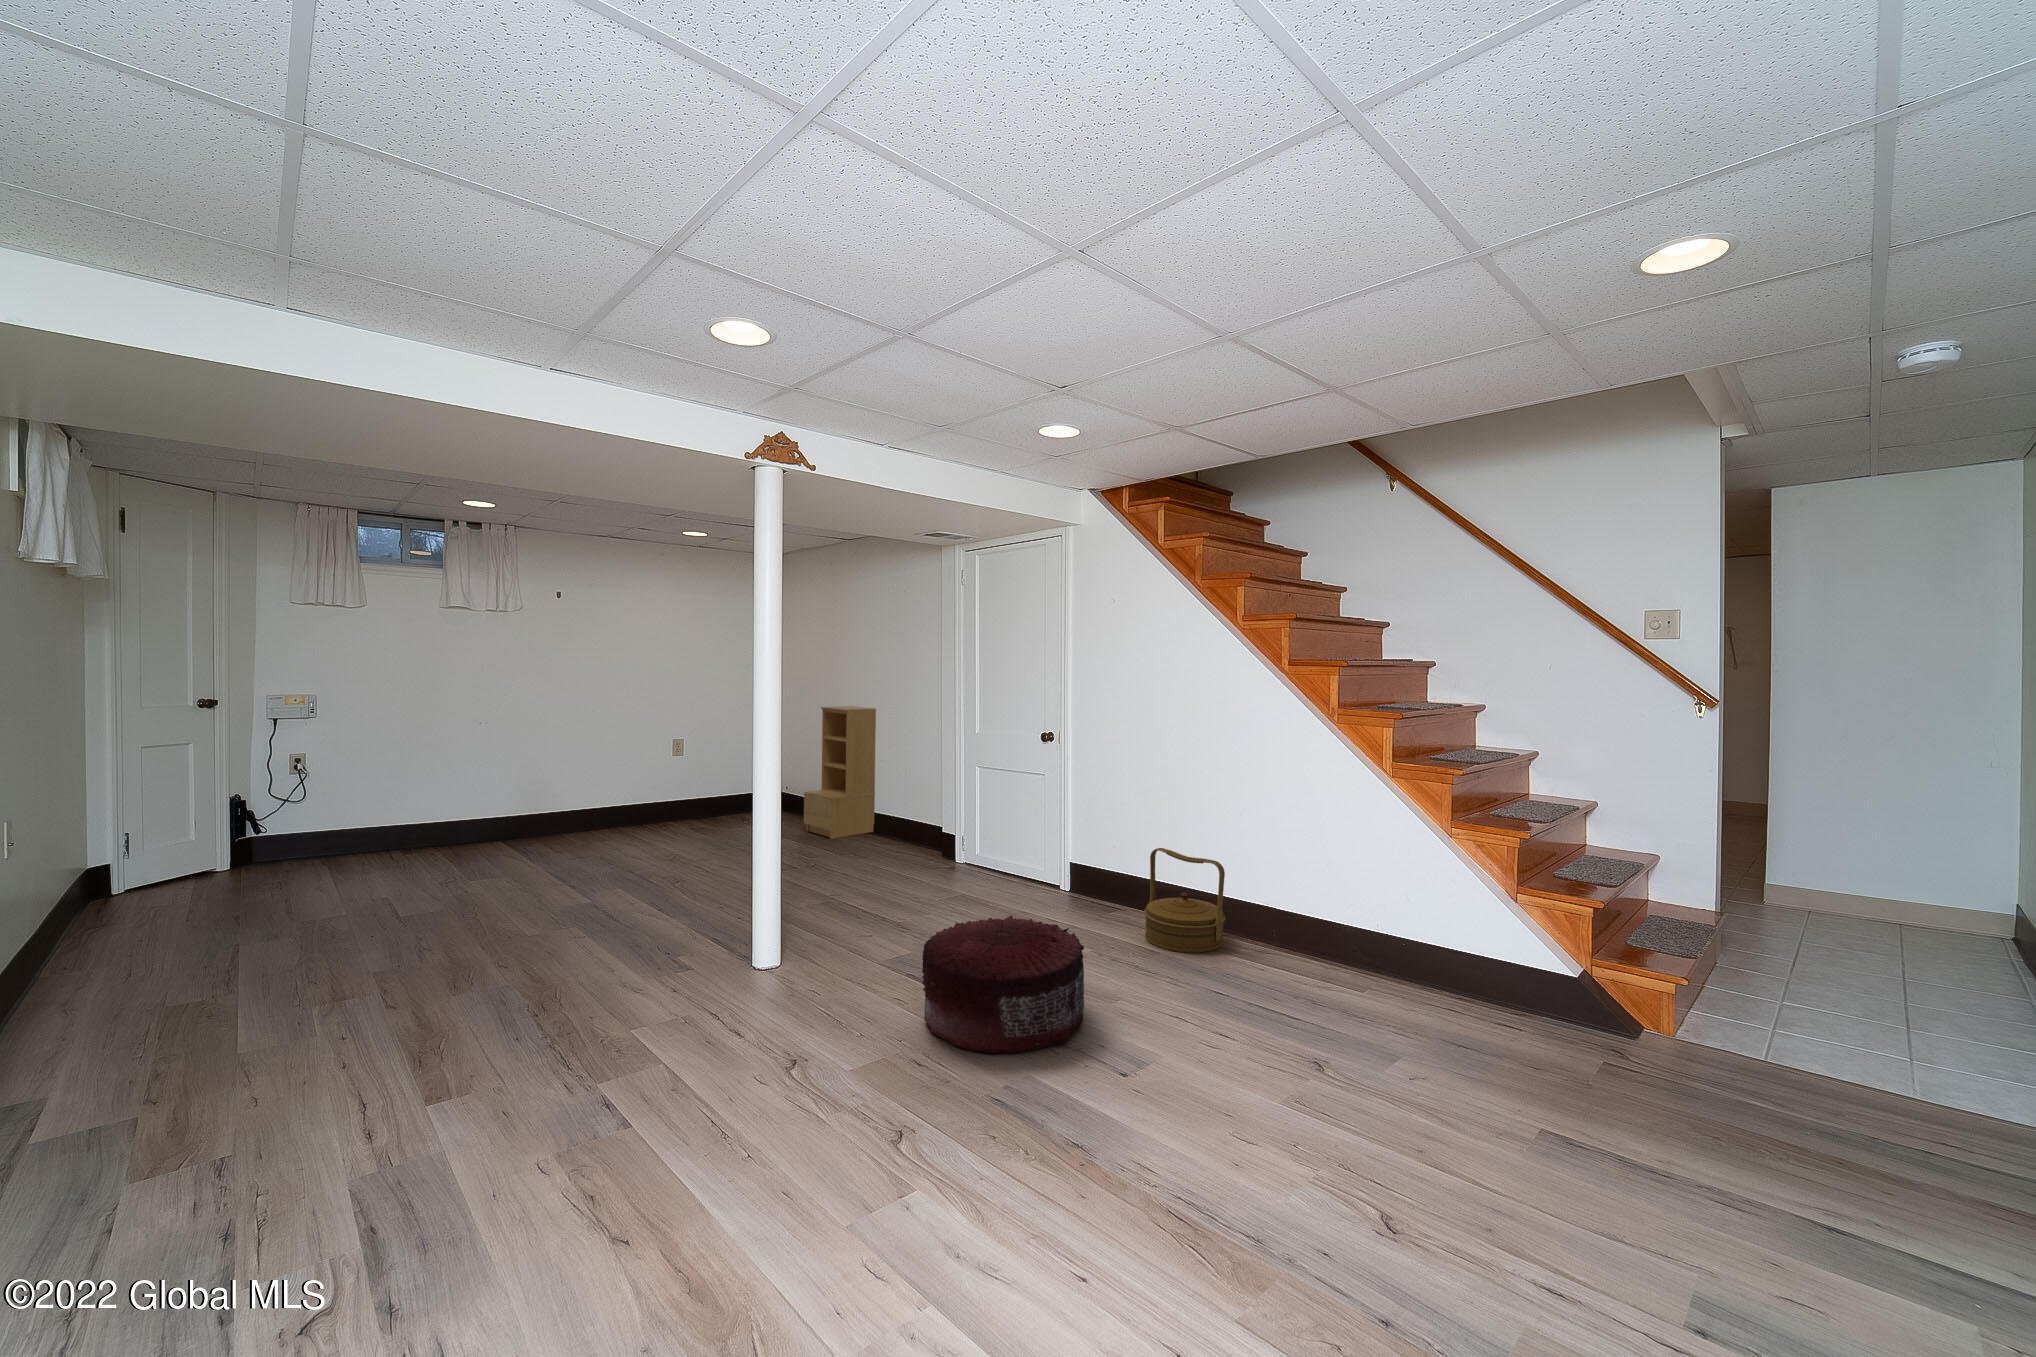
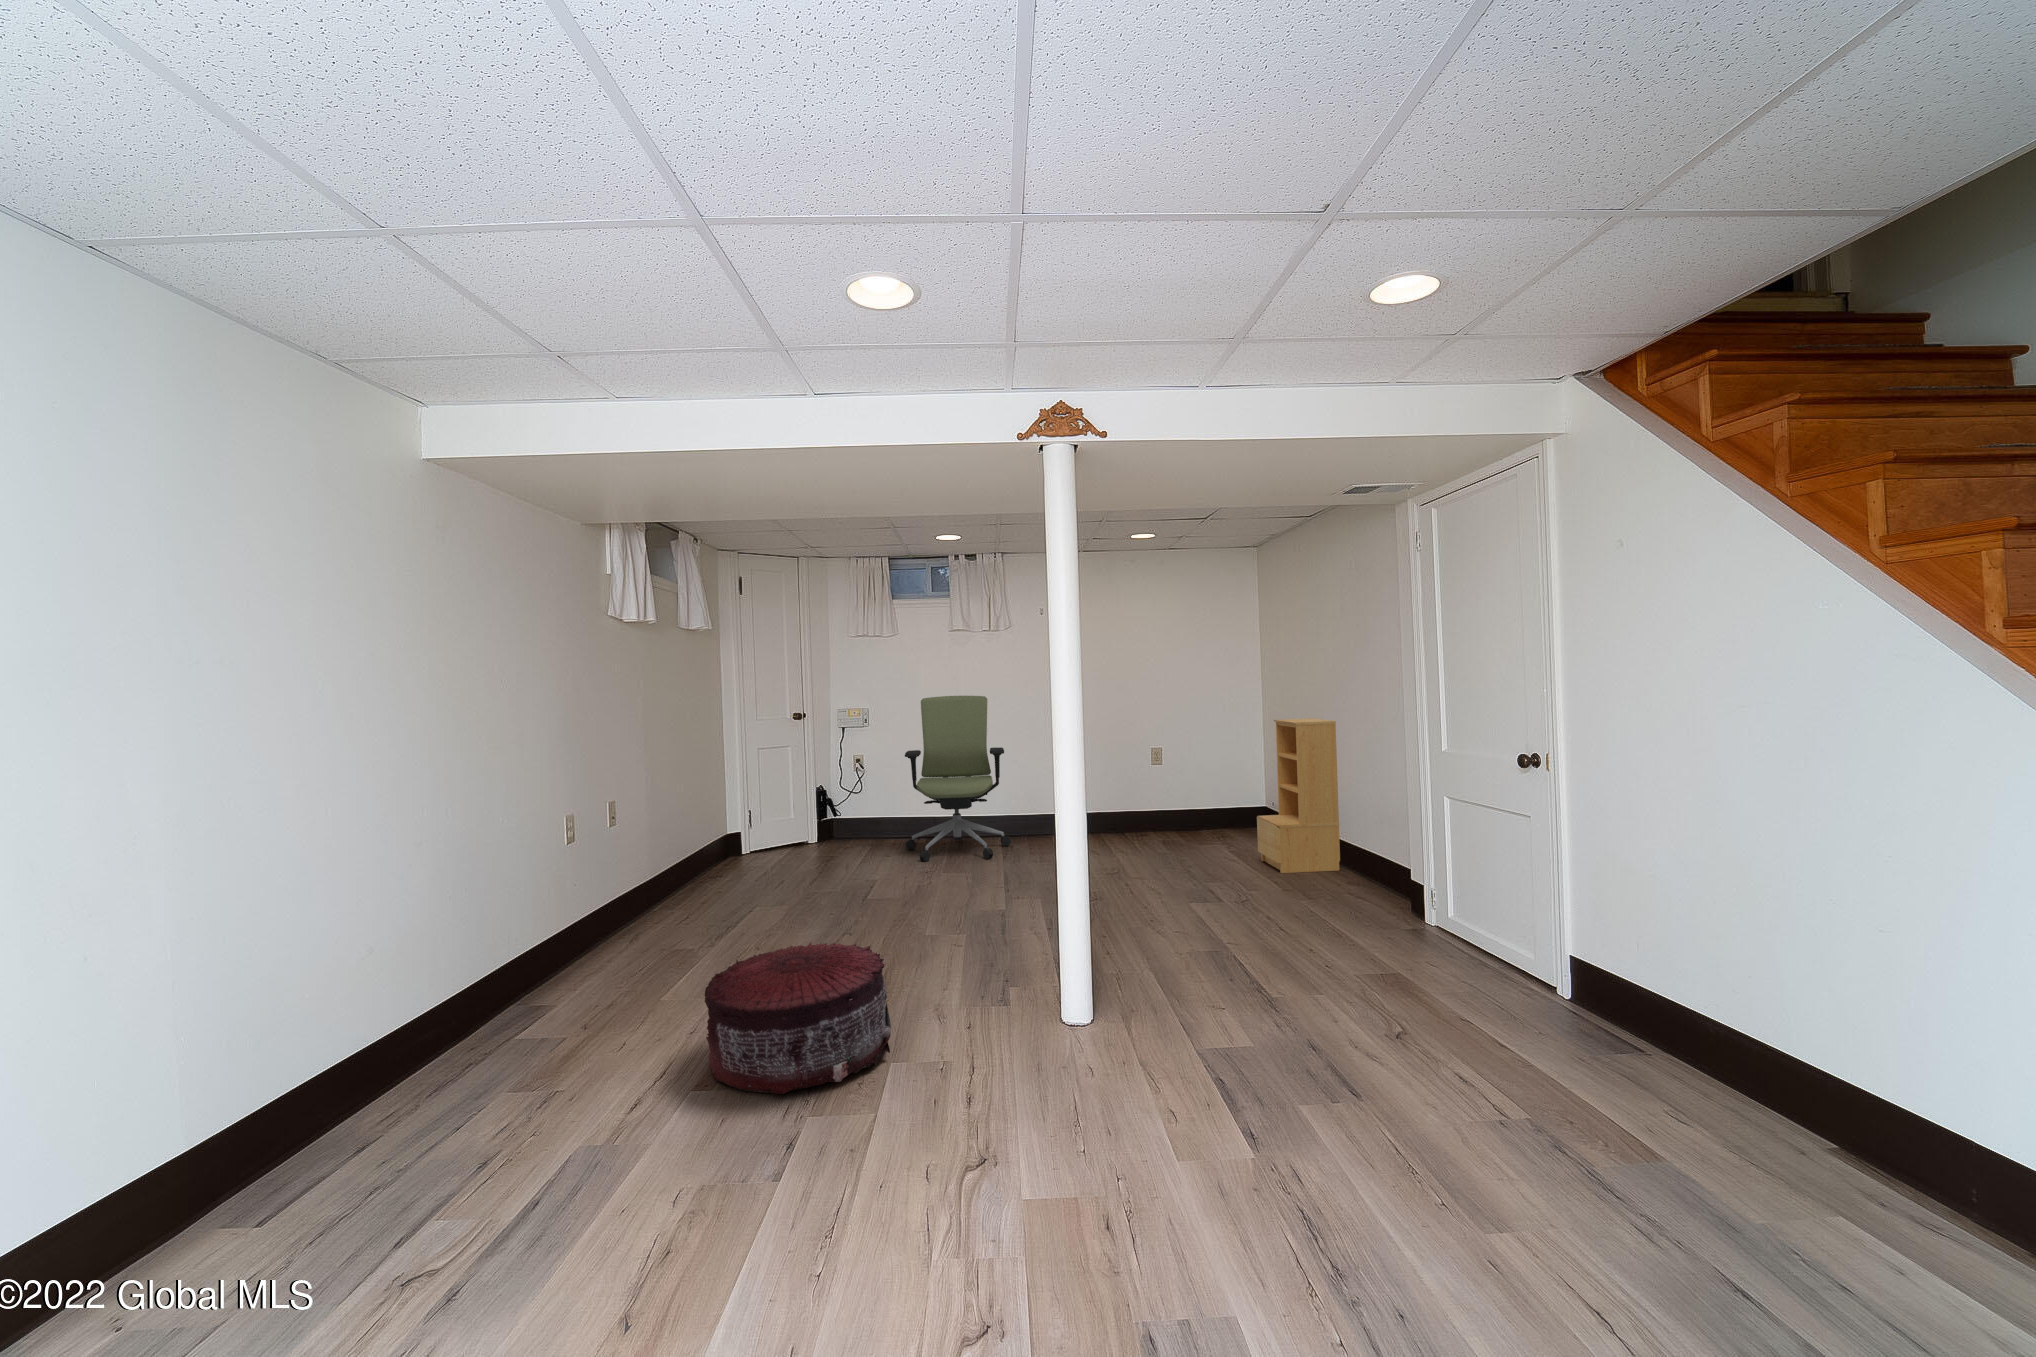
office chair: none [387,677,537,872] -> present [905,696,1011,861]
woven basket: present [1144,848,1225,953] -> none [1653,964,1856,1192]
pouf: present [922,915,1085,1054] -> present [705,942,891,1094]

